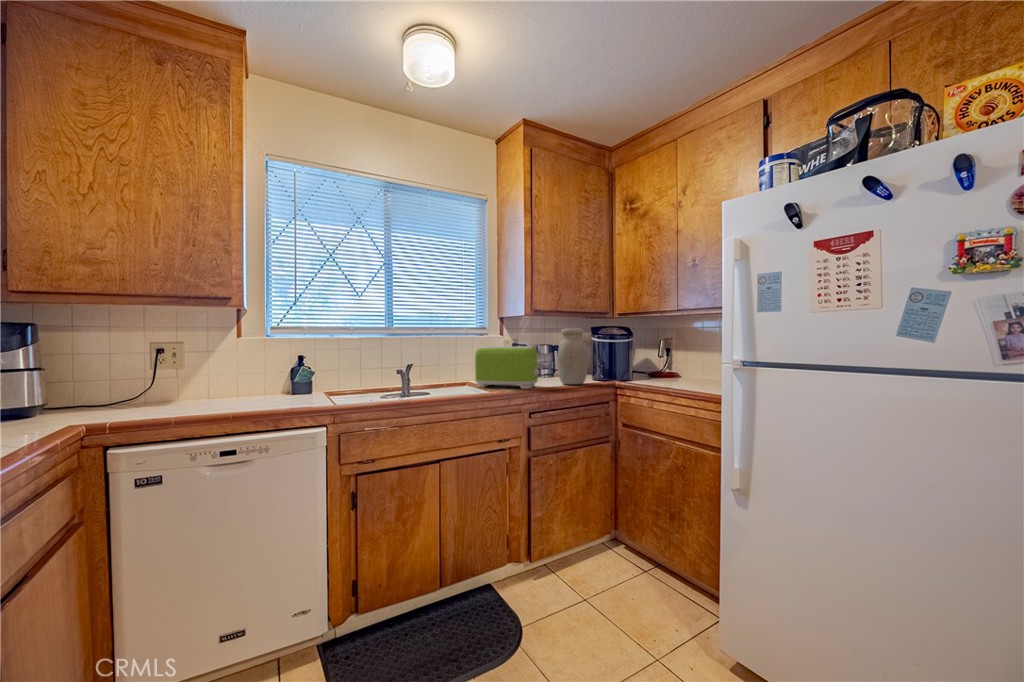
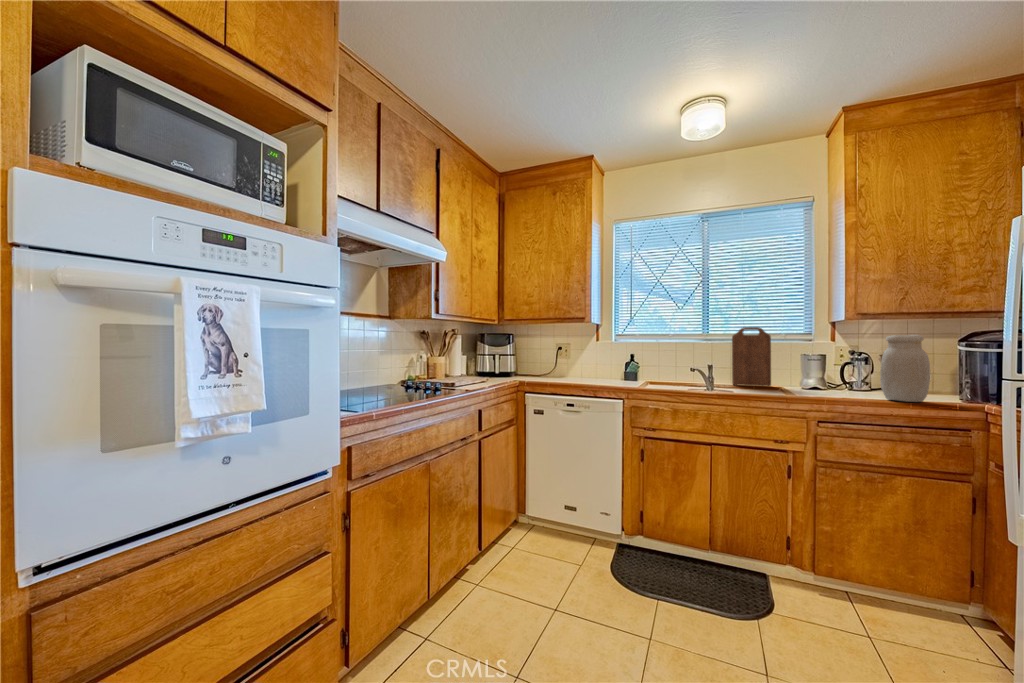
cutting board: none [431,319,465,386] -> present [732,327,771,386]
toaster: present [475,346,539,389] -> none [770,353,844,397]

